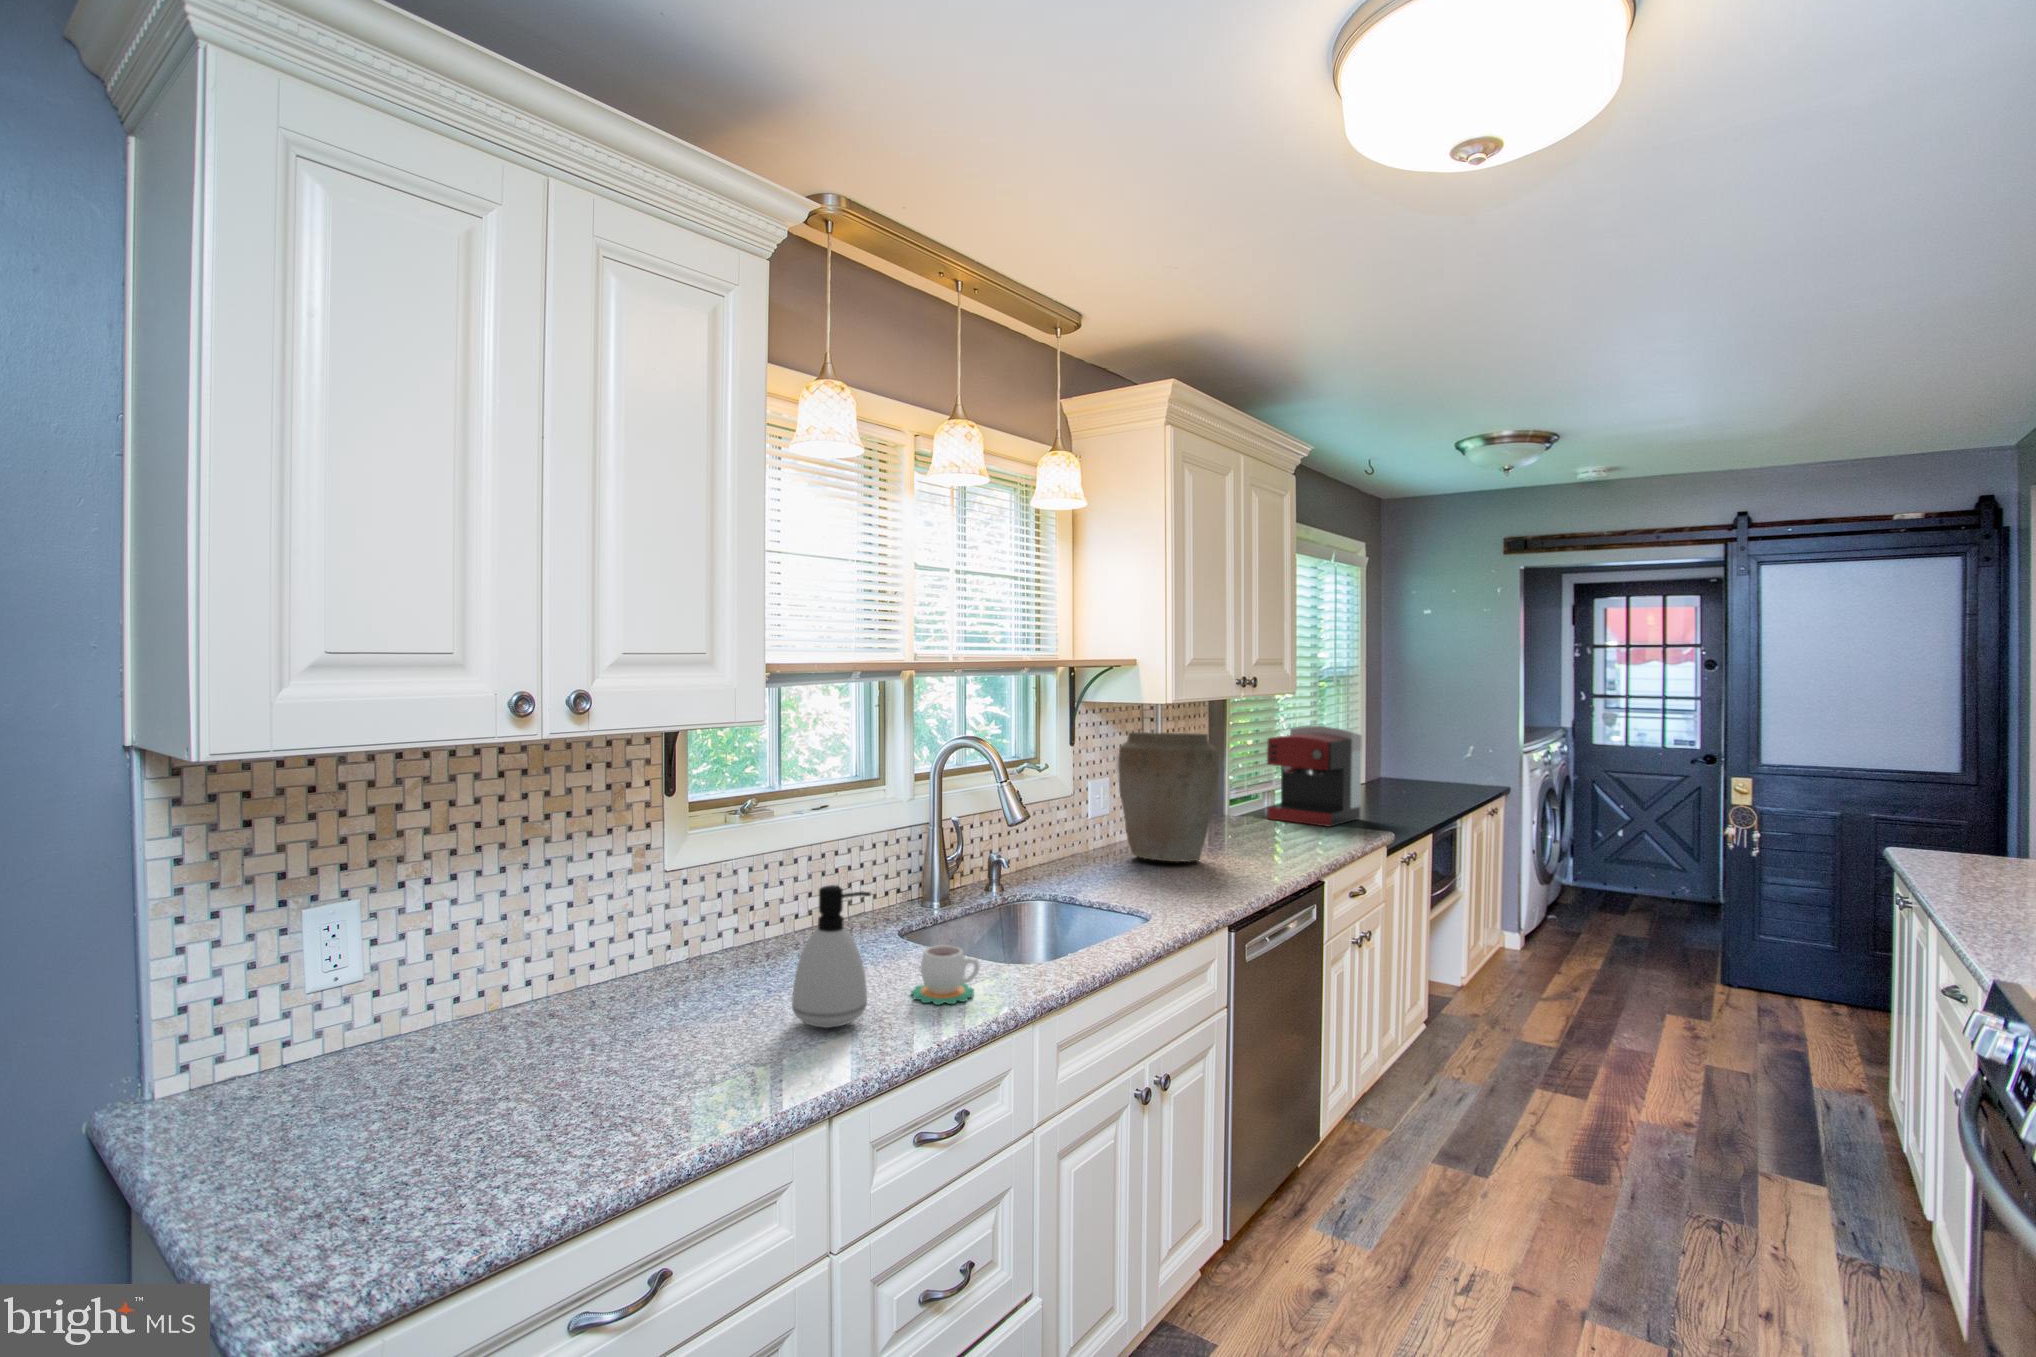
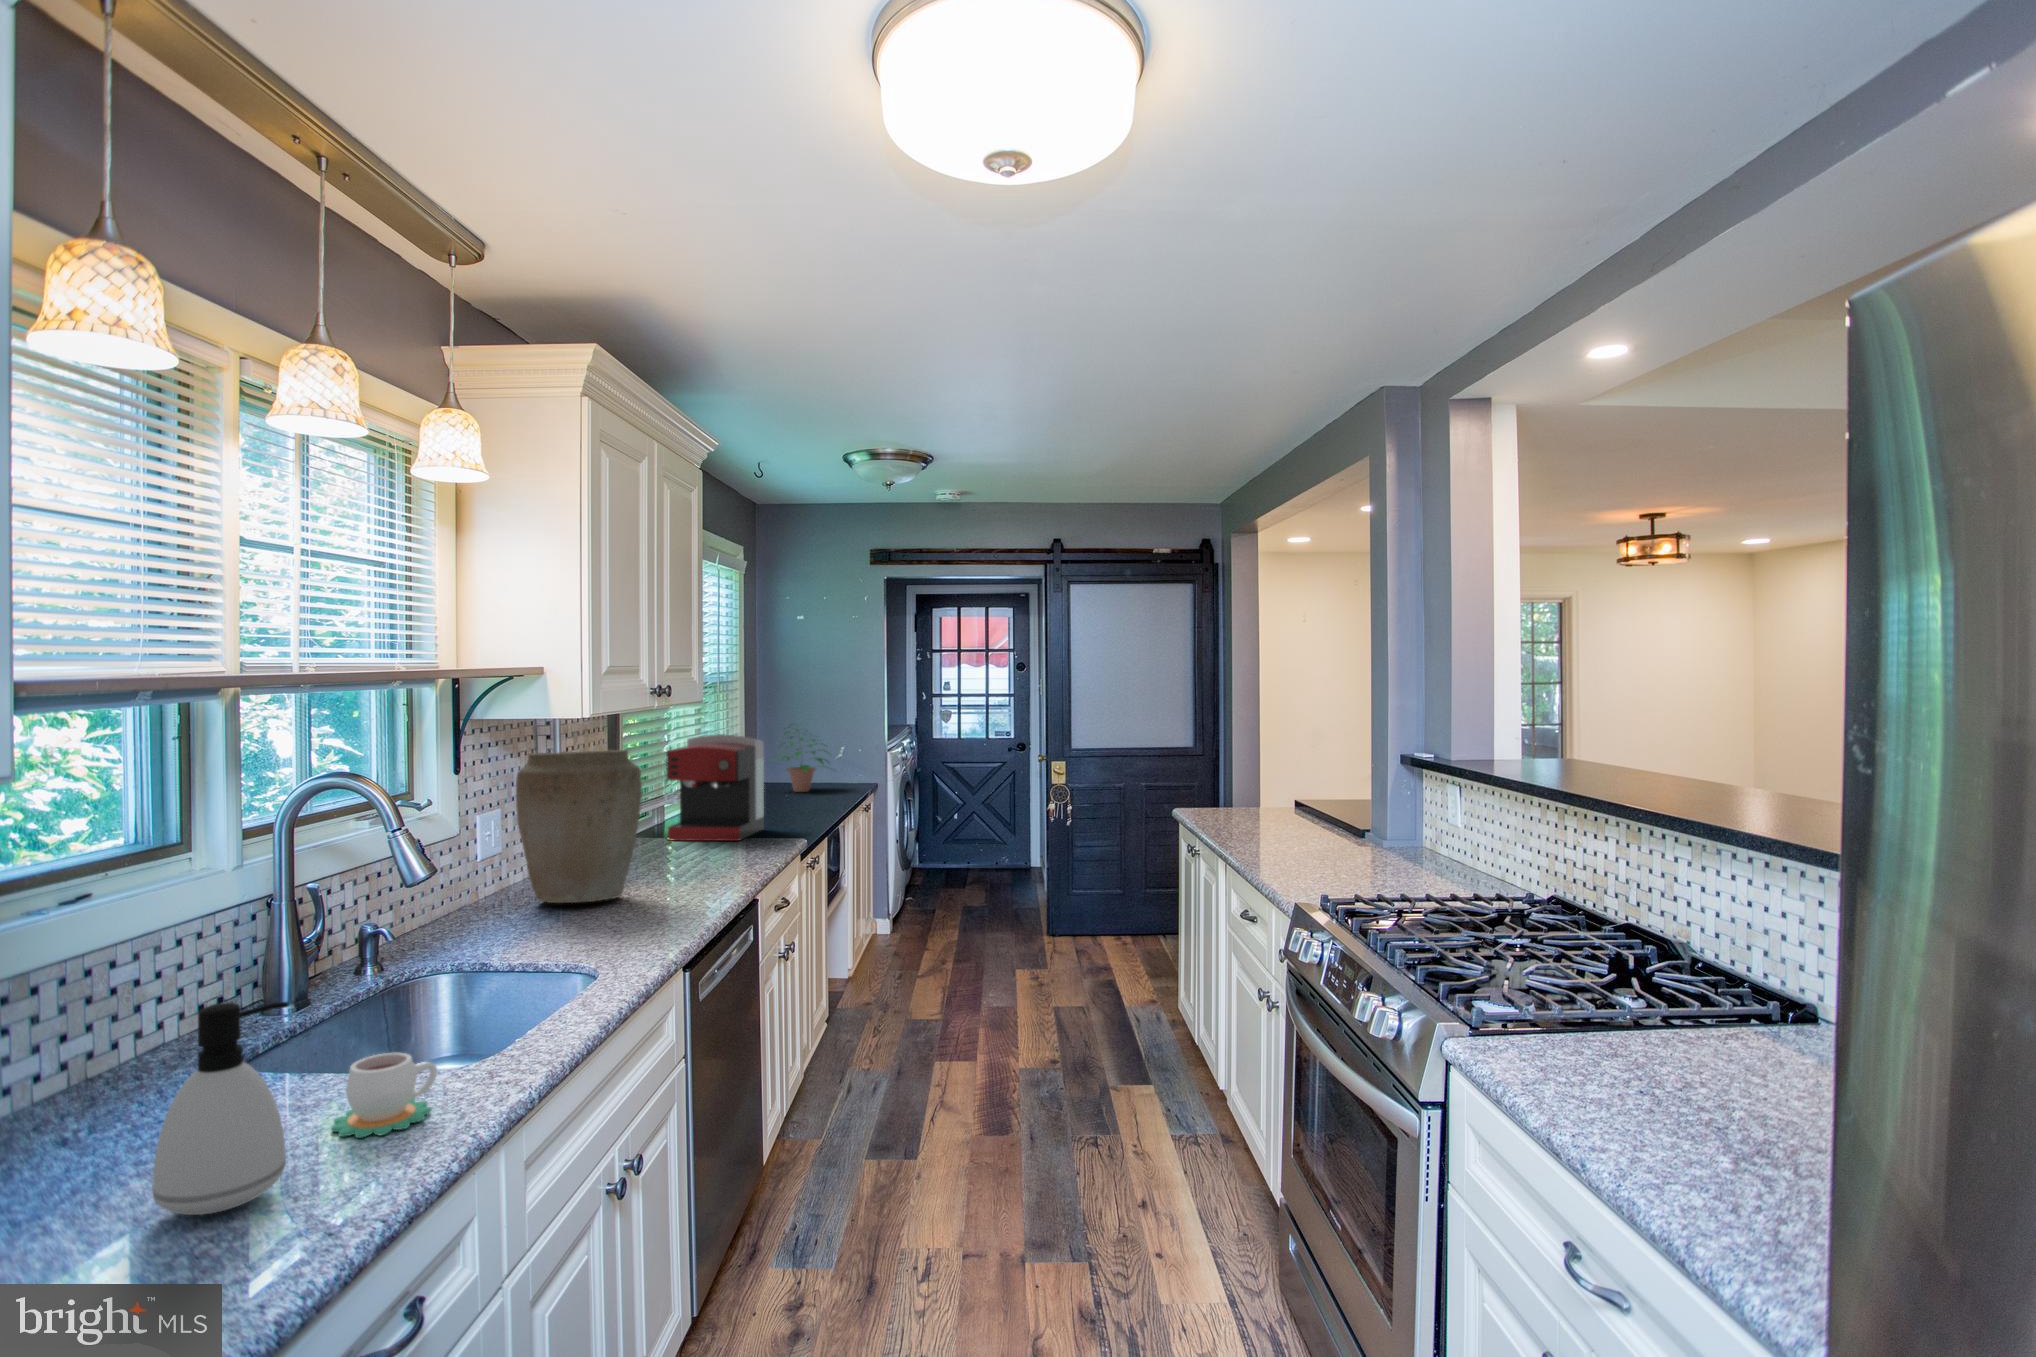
potted plant: none [1382,720,1461,788] -> present [779,724,828,792]

